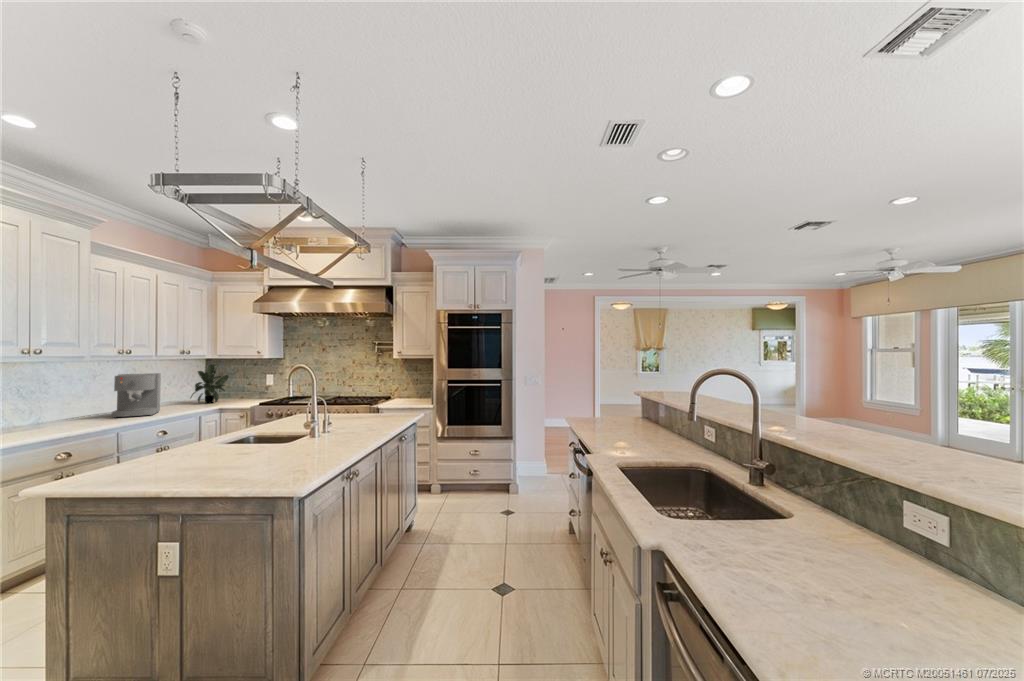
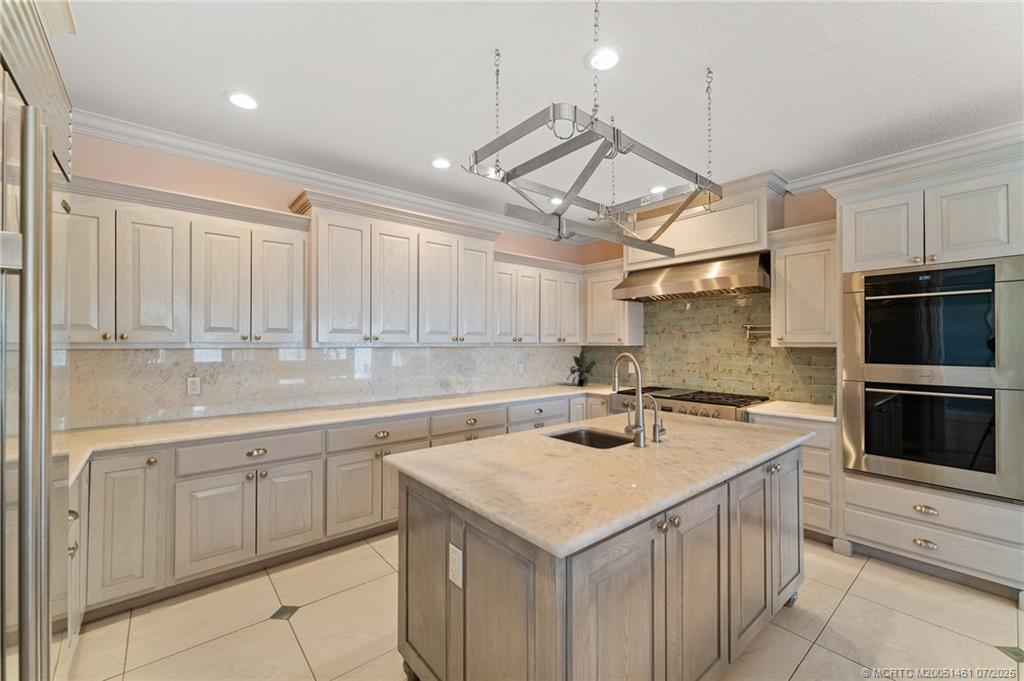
coffee maker: present [112,373,161,418] -> none [513,355,544,391]

